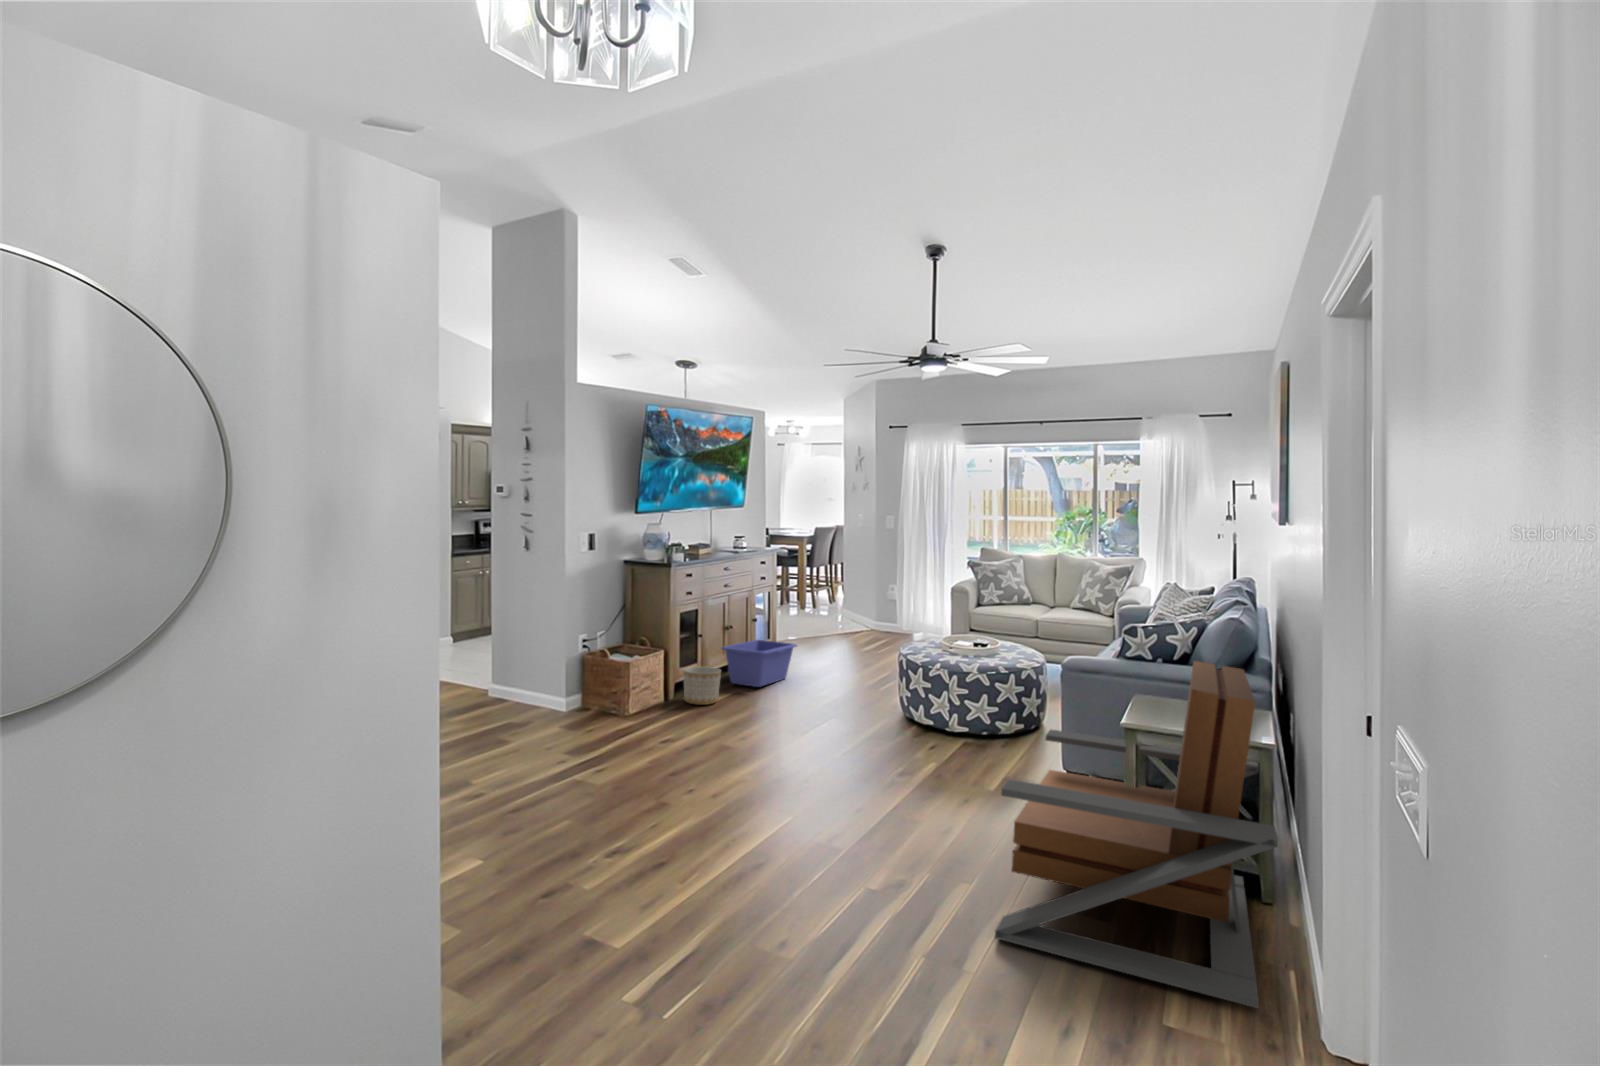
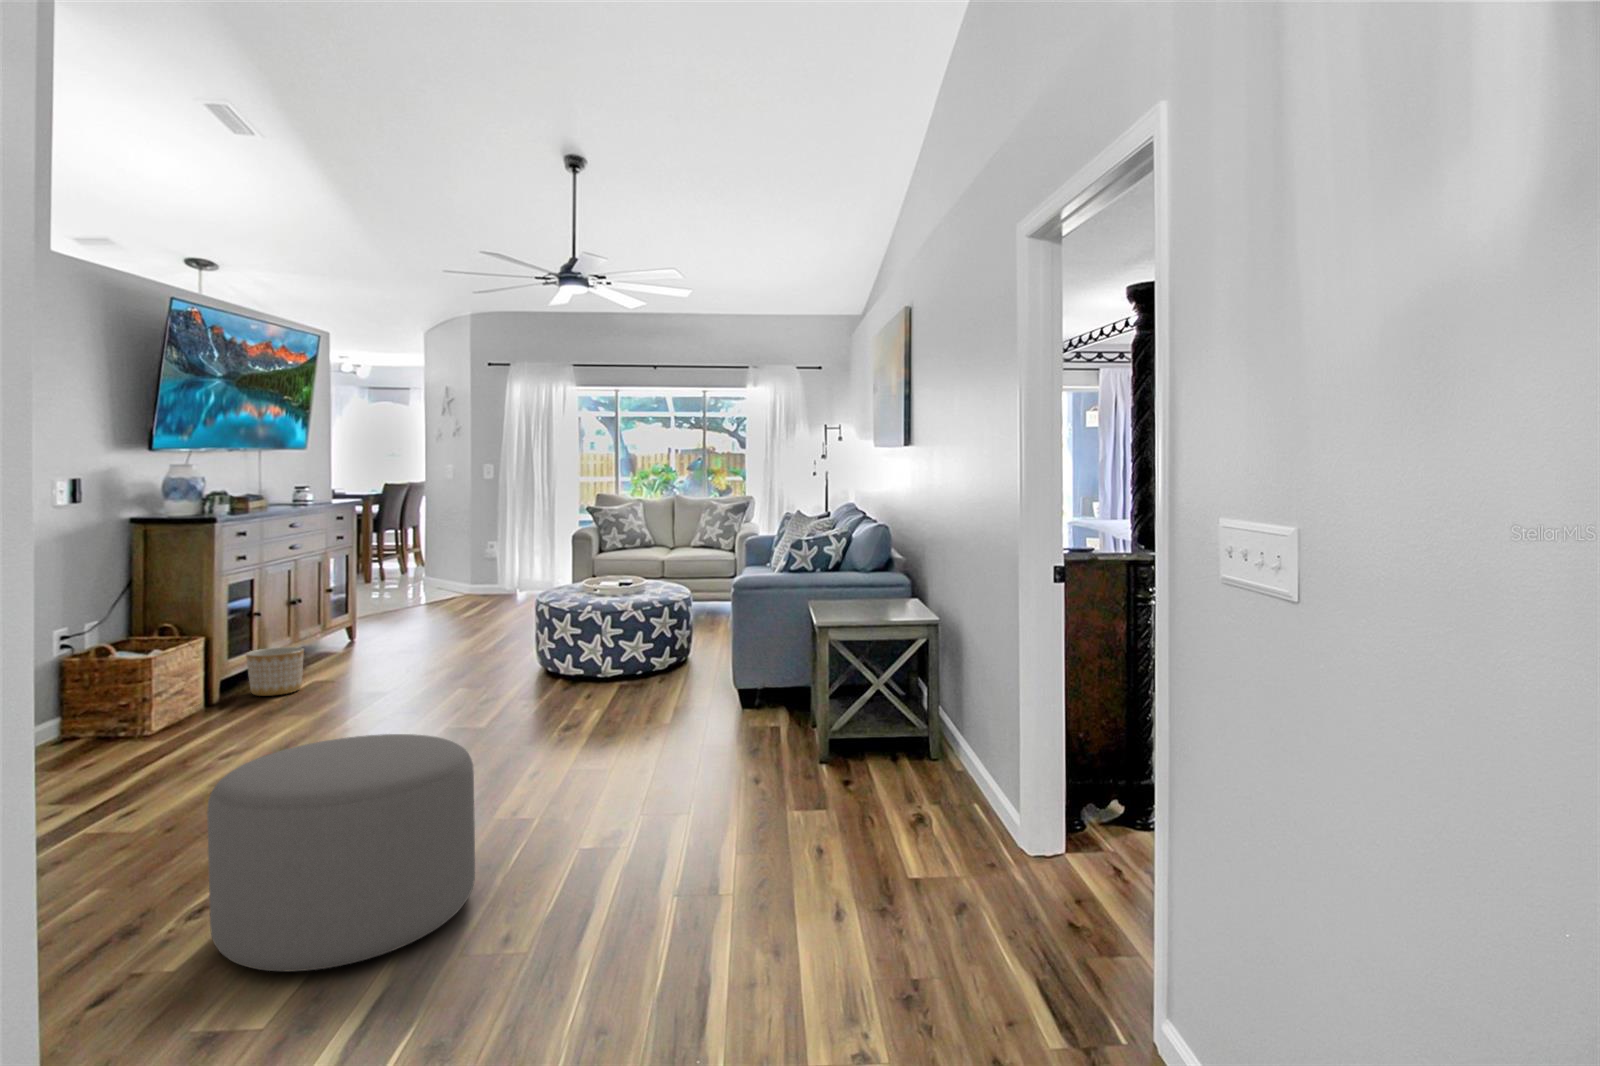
storage bin: present [722,640,797,687] -> none [295,611,399,667]
lounge chair: present [995,661,1278,1008] -> none [737,555,981,846]
ottoman: none [590,766,770,946] -> present [207,734,475,971]

